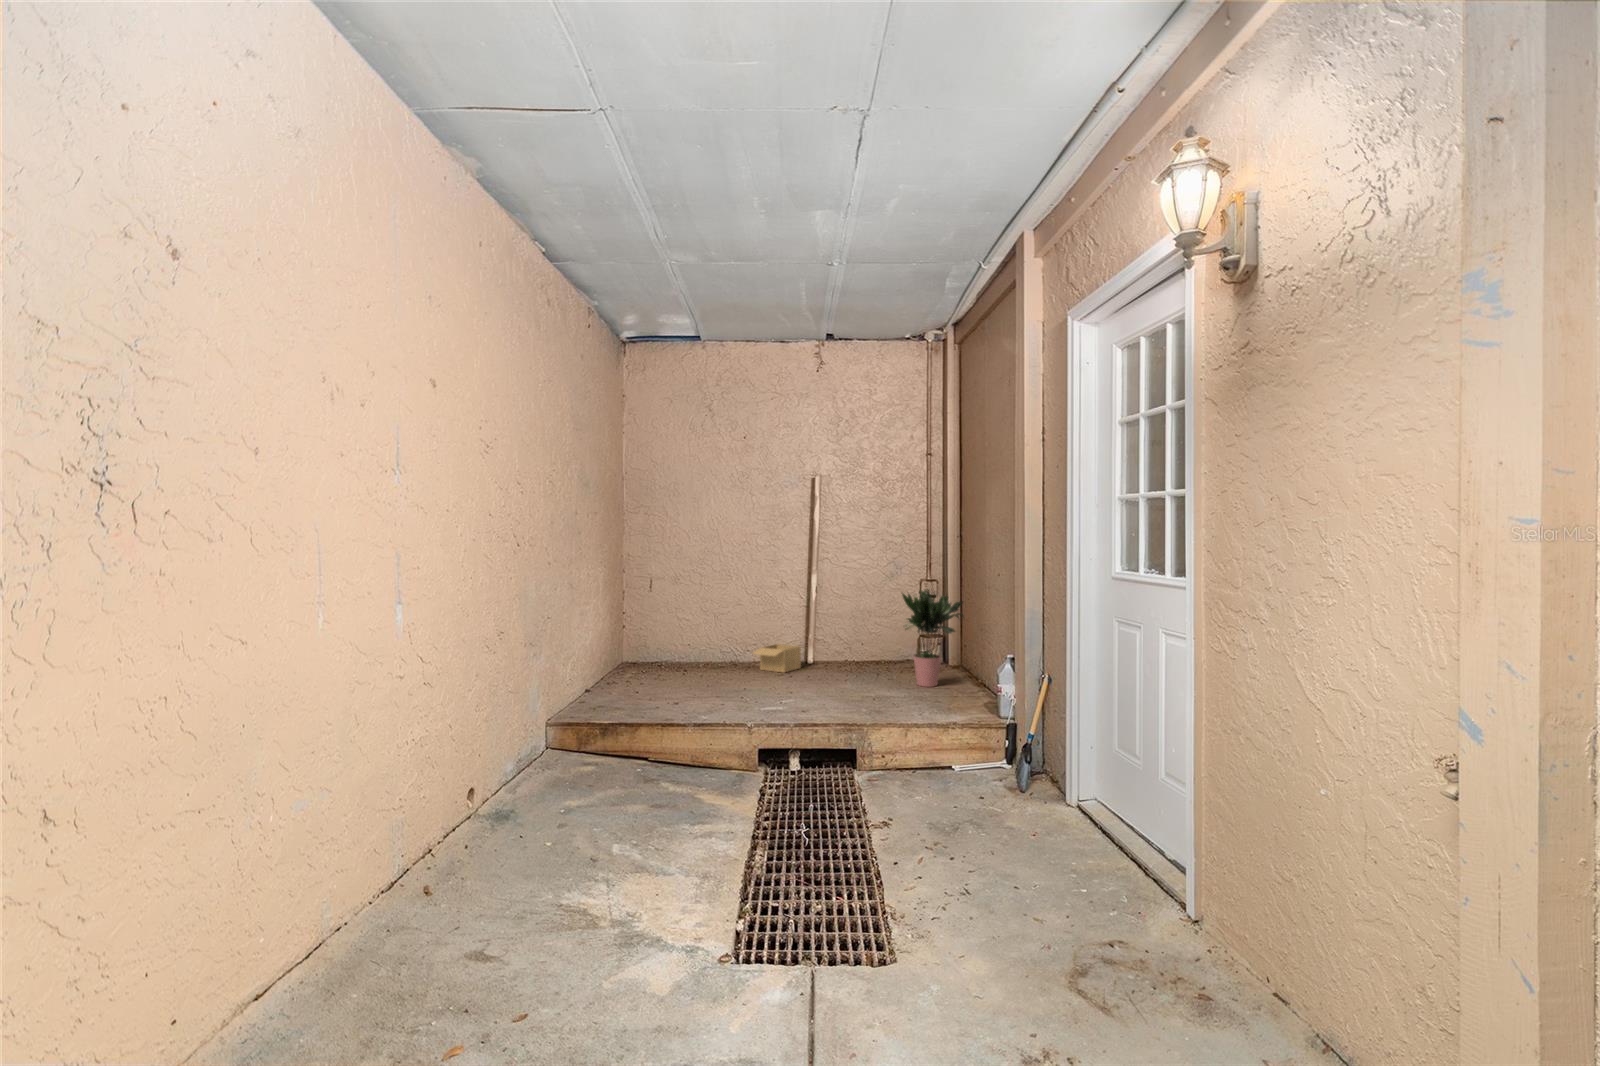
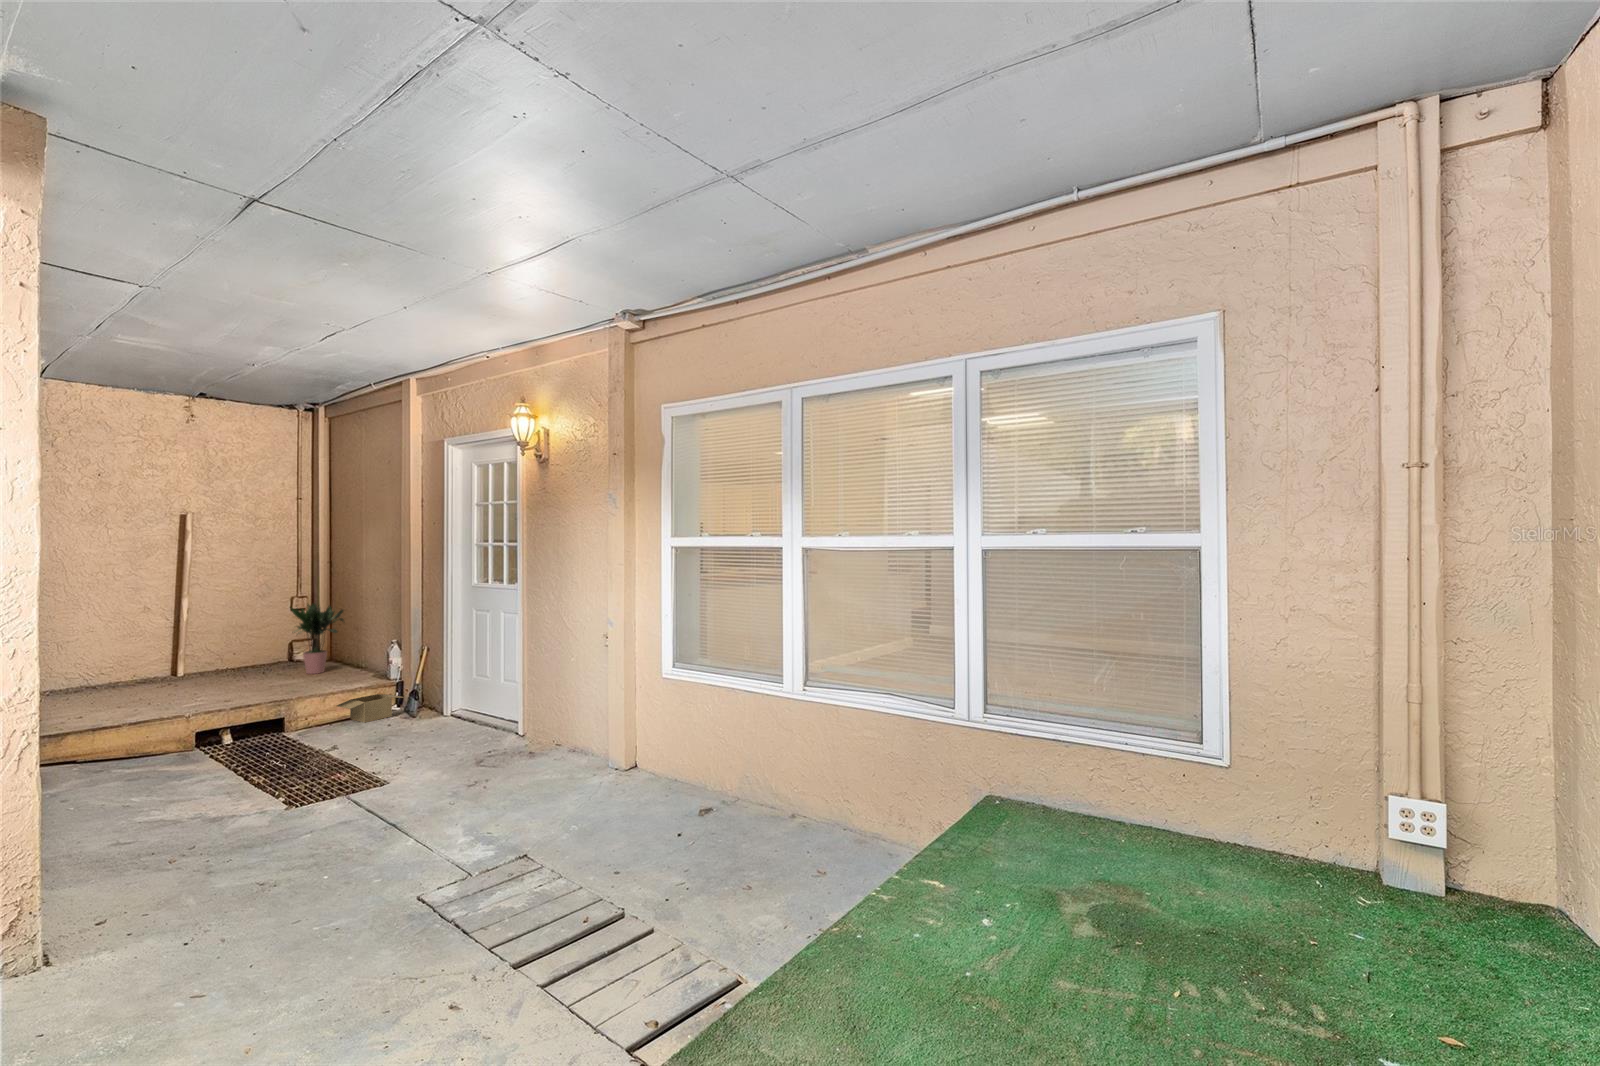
cardboard box: present [753,644,802,672] -> present [337,694,404,722]

